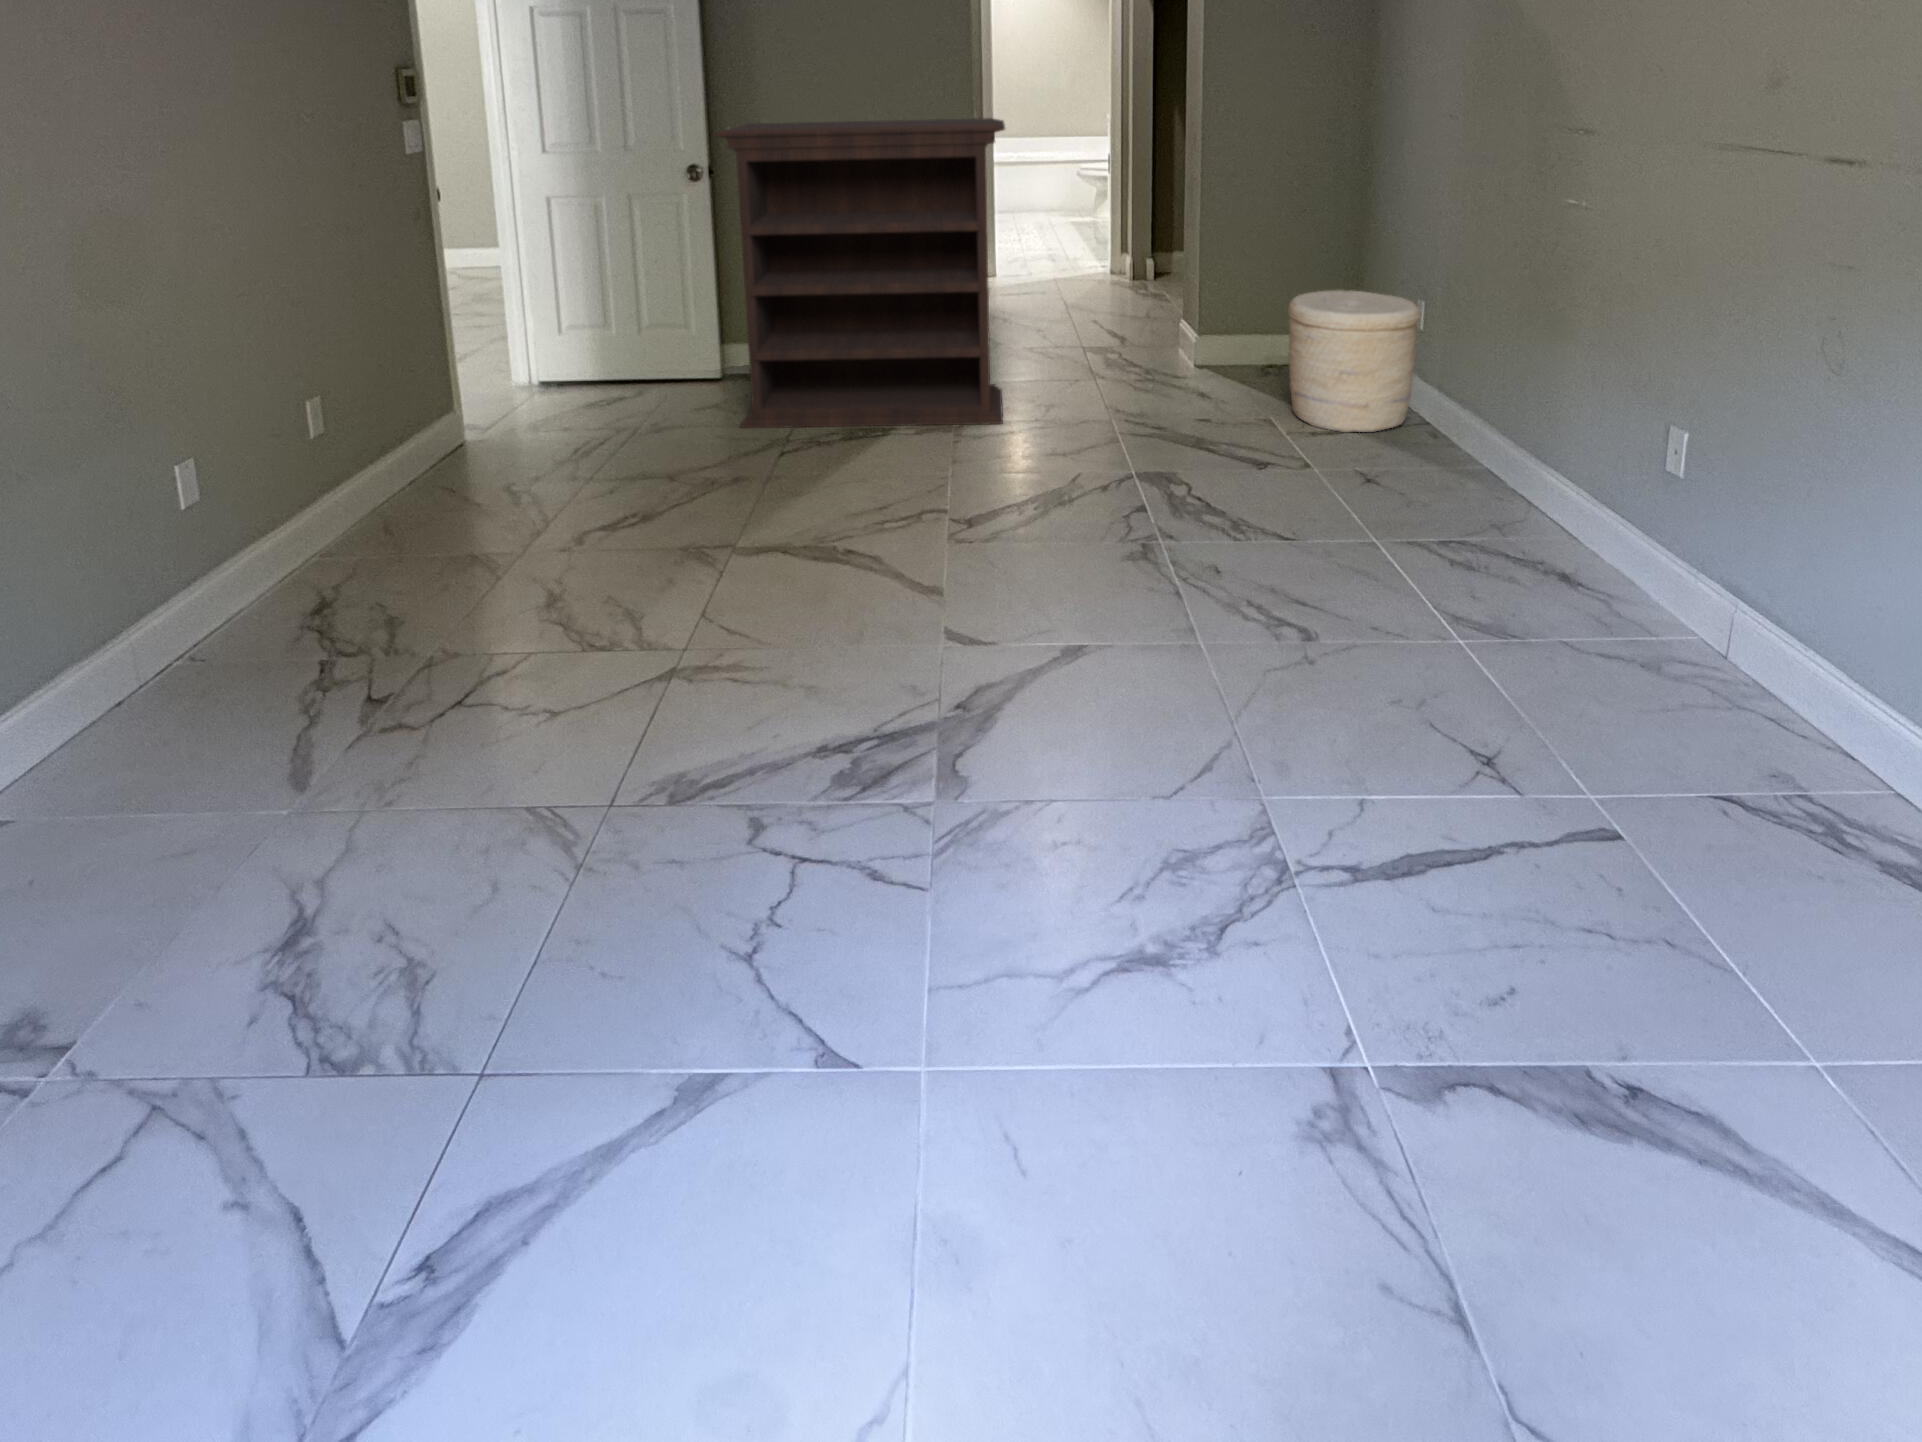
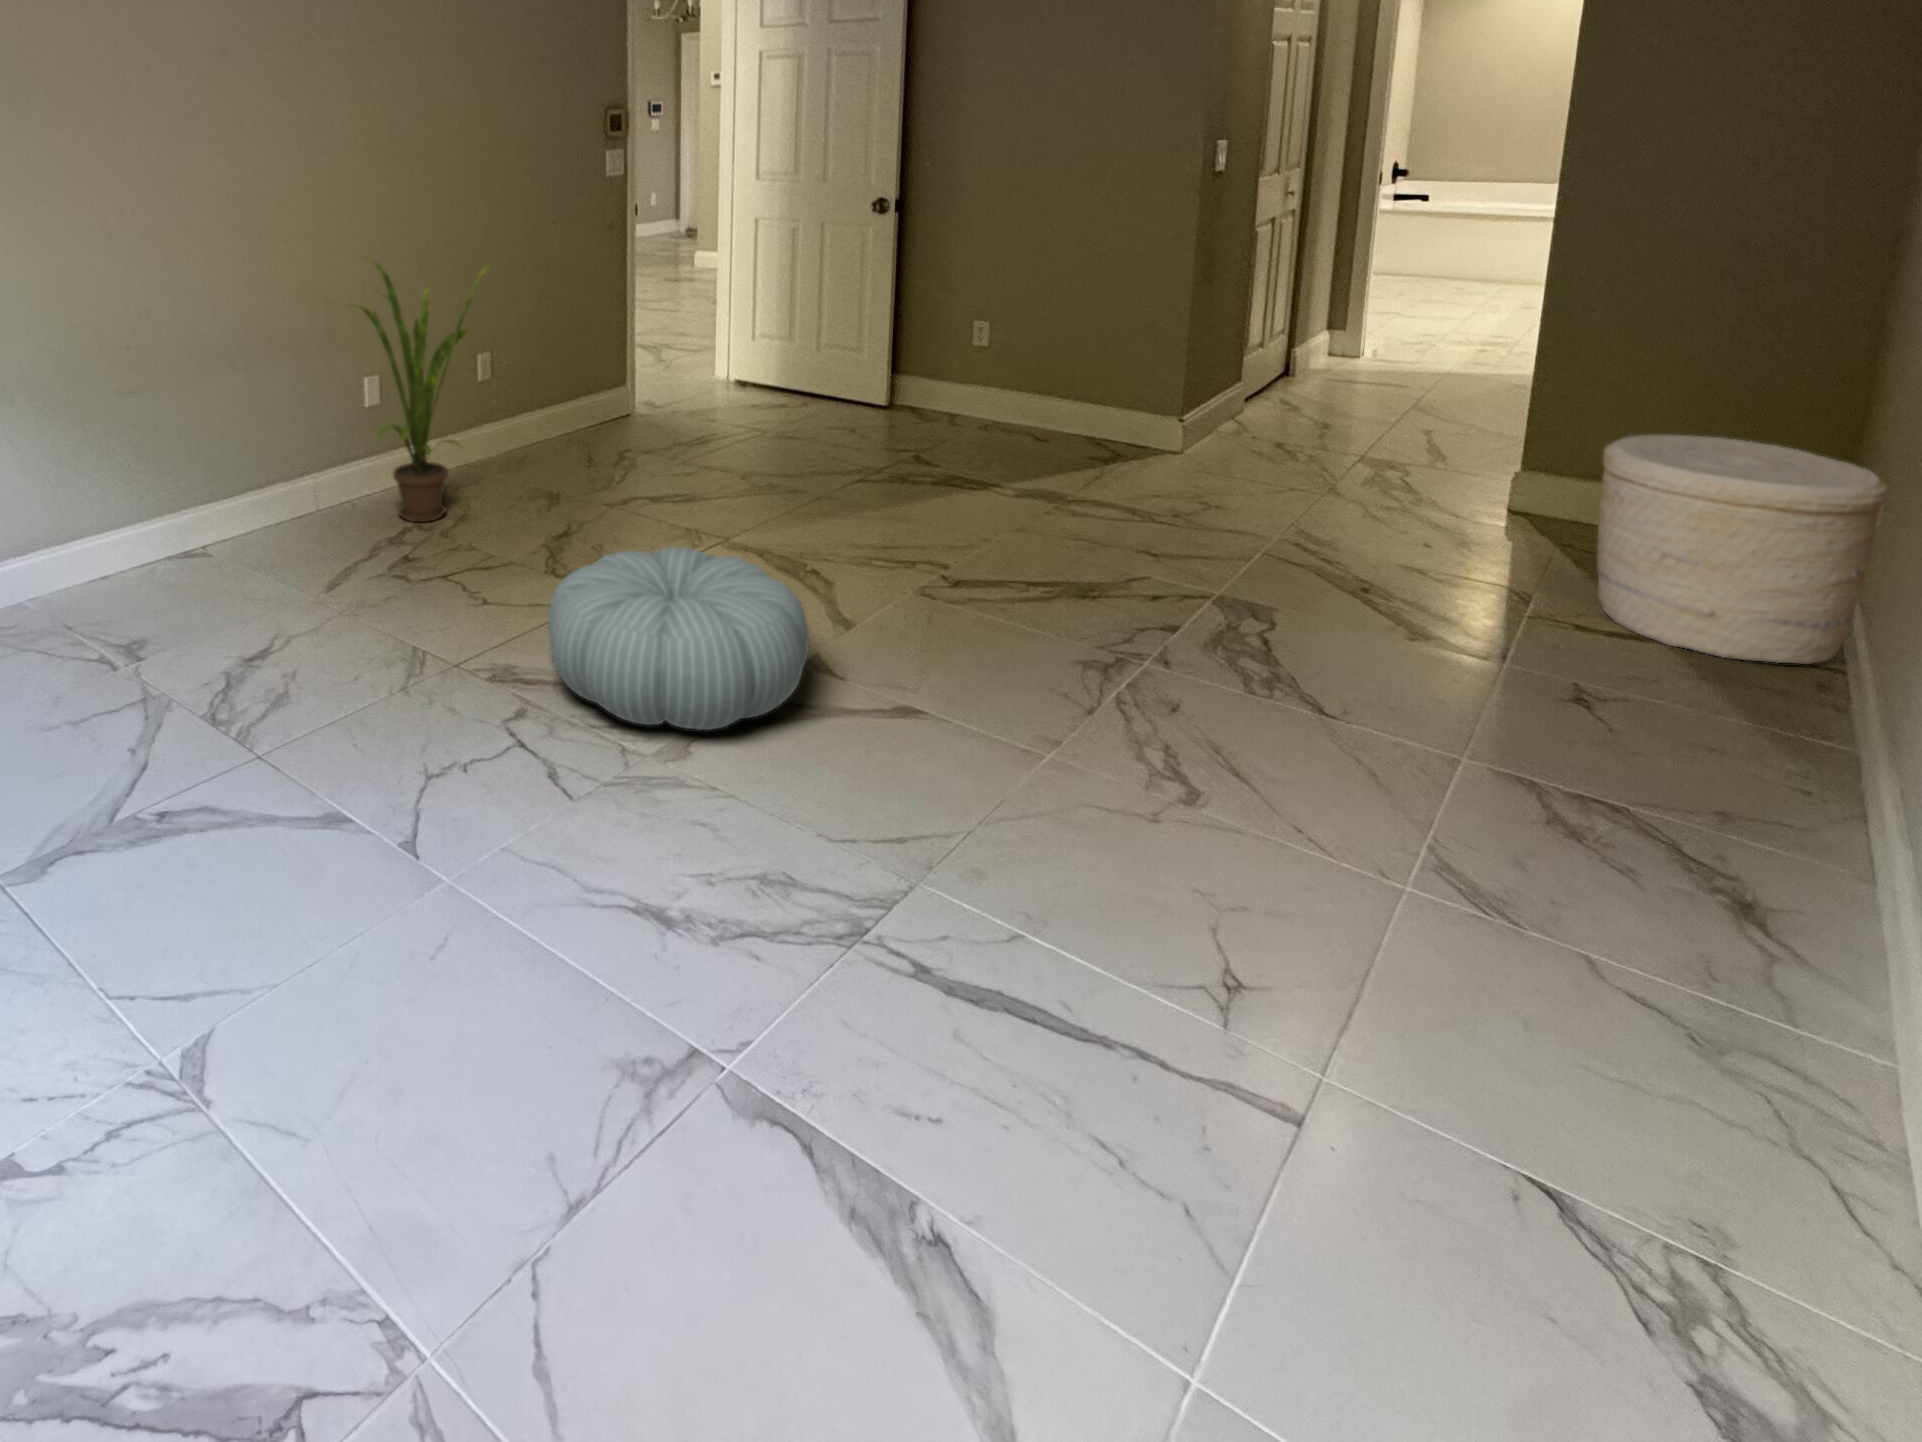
bookshelf: present [714,118,1005,428] -> none [853,161,1210,512]
house plant: none [144,266,401,653] -> present [357,261,492,522]
pouf: none [714,555,1010,776] -> present [548,548,809,730]

